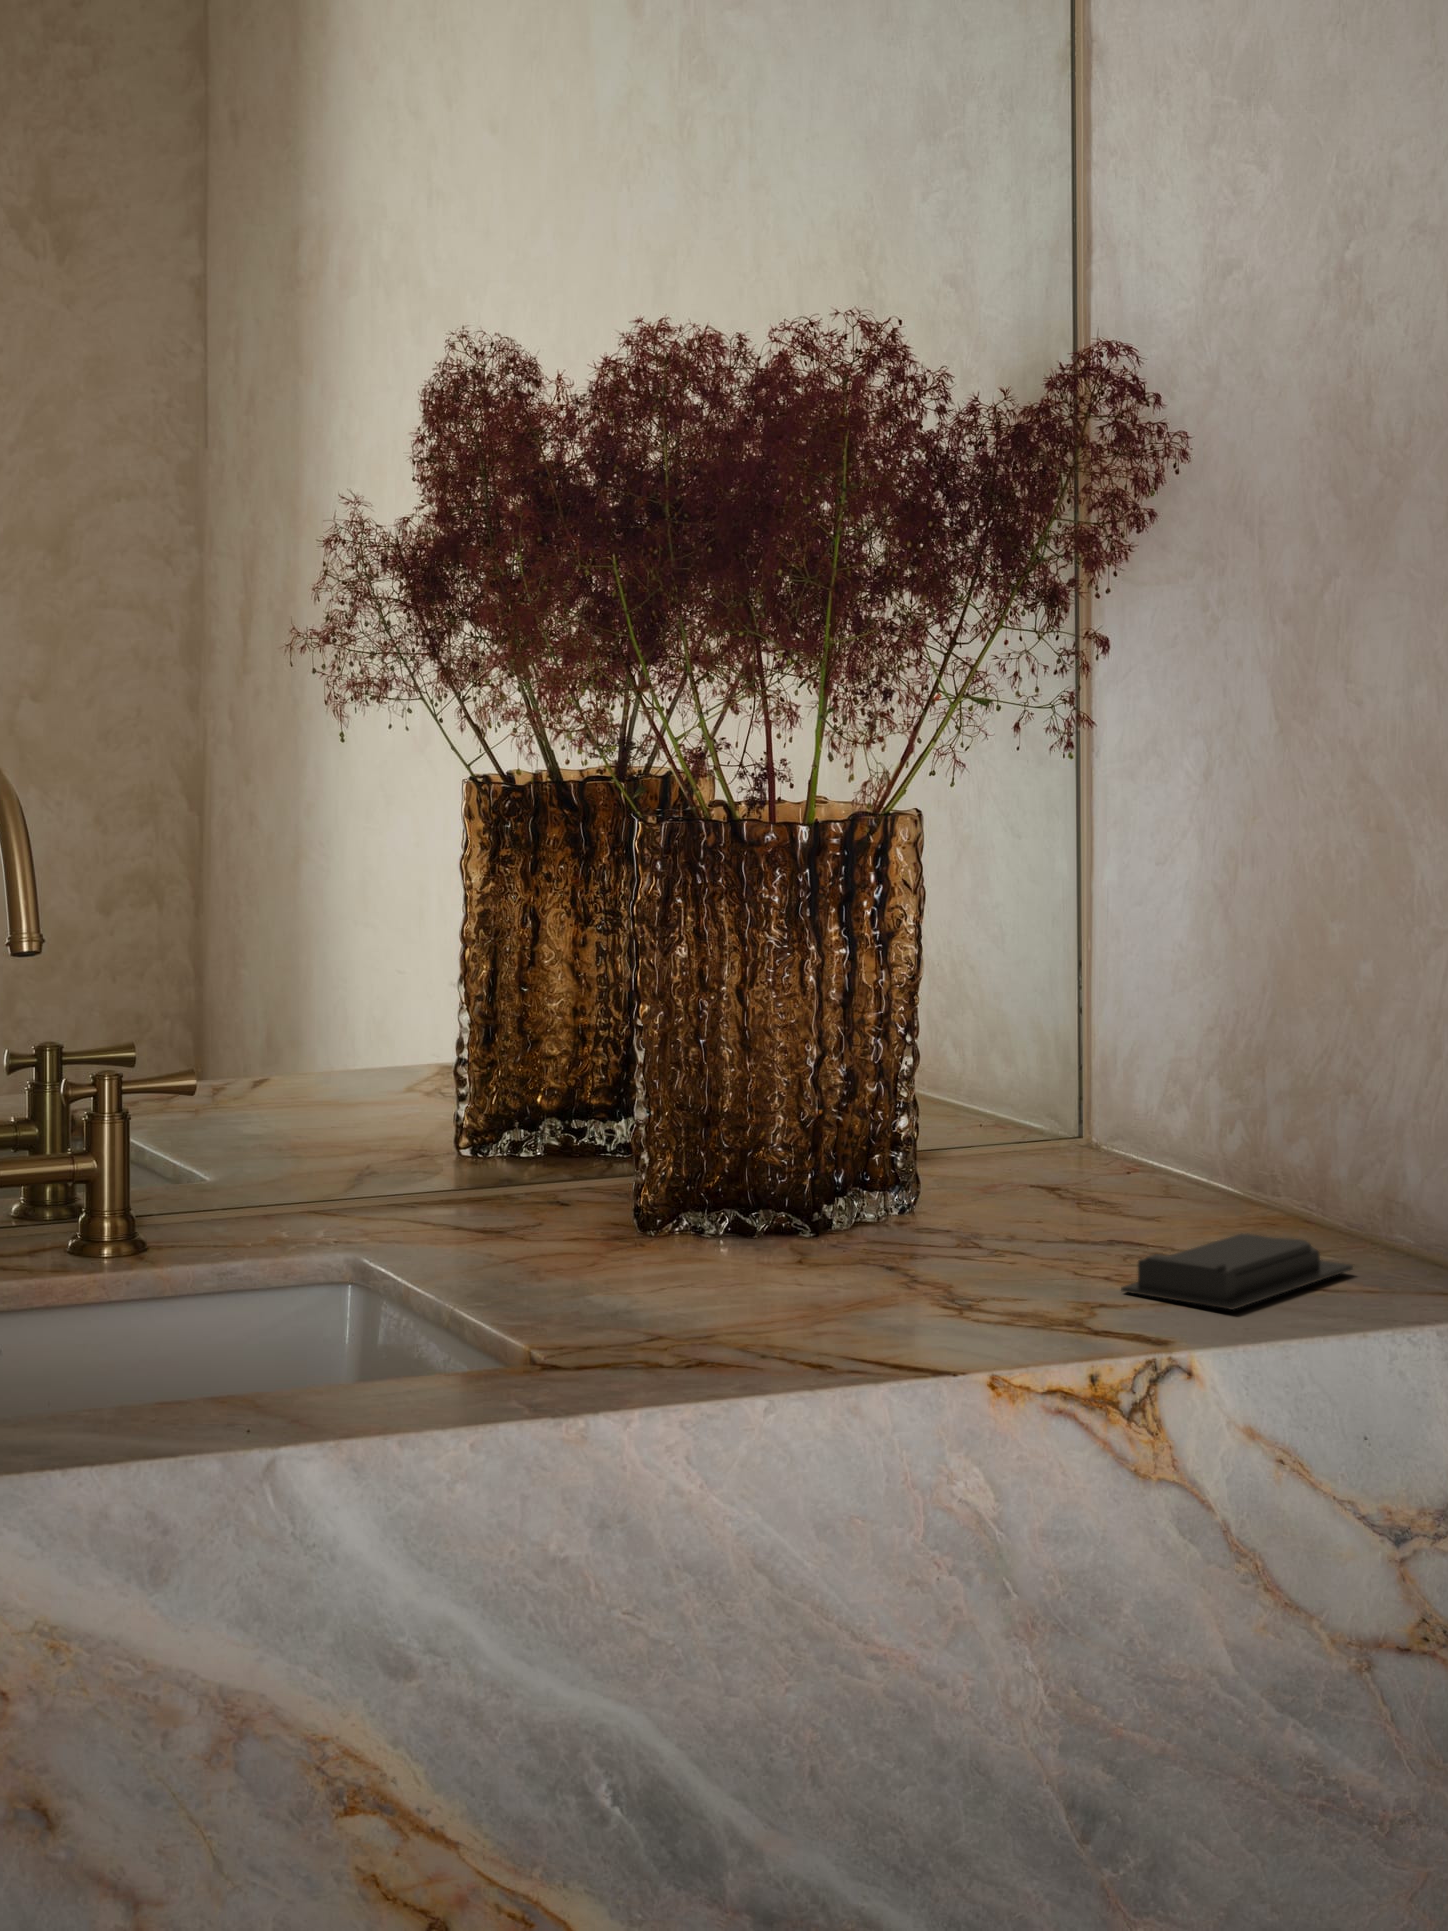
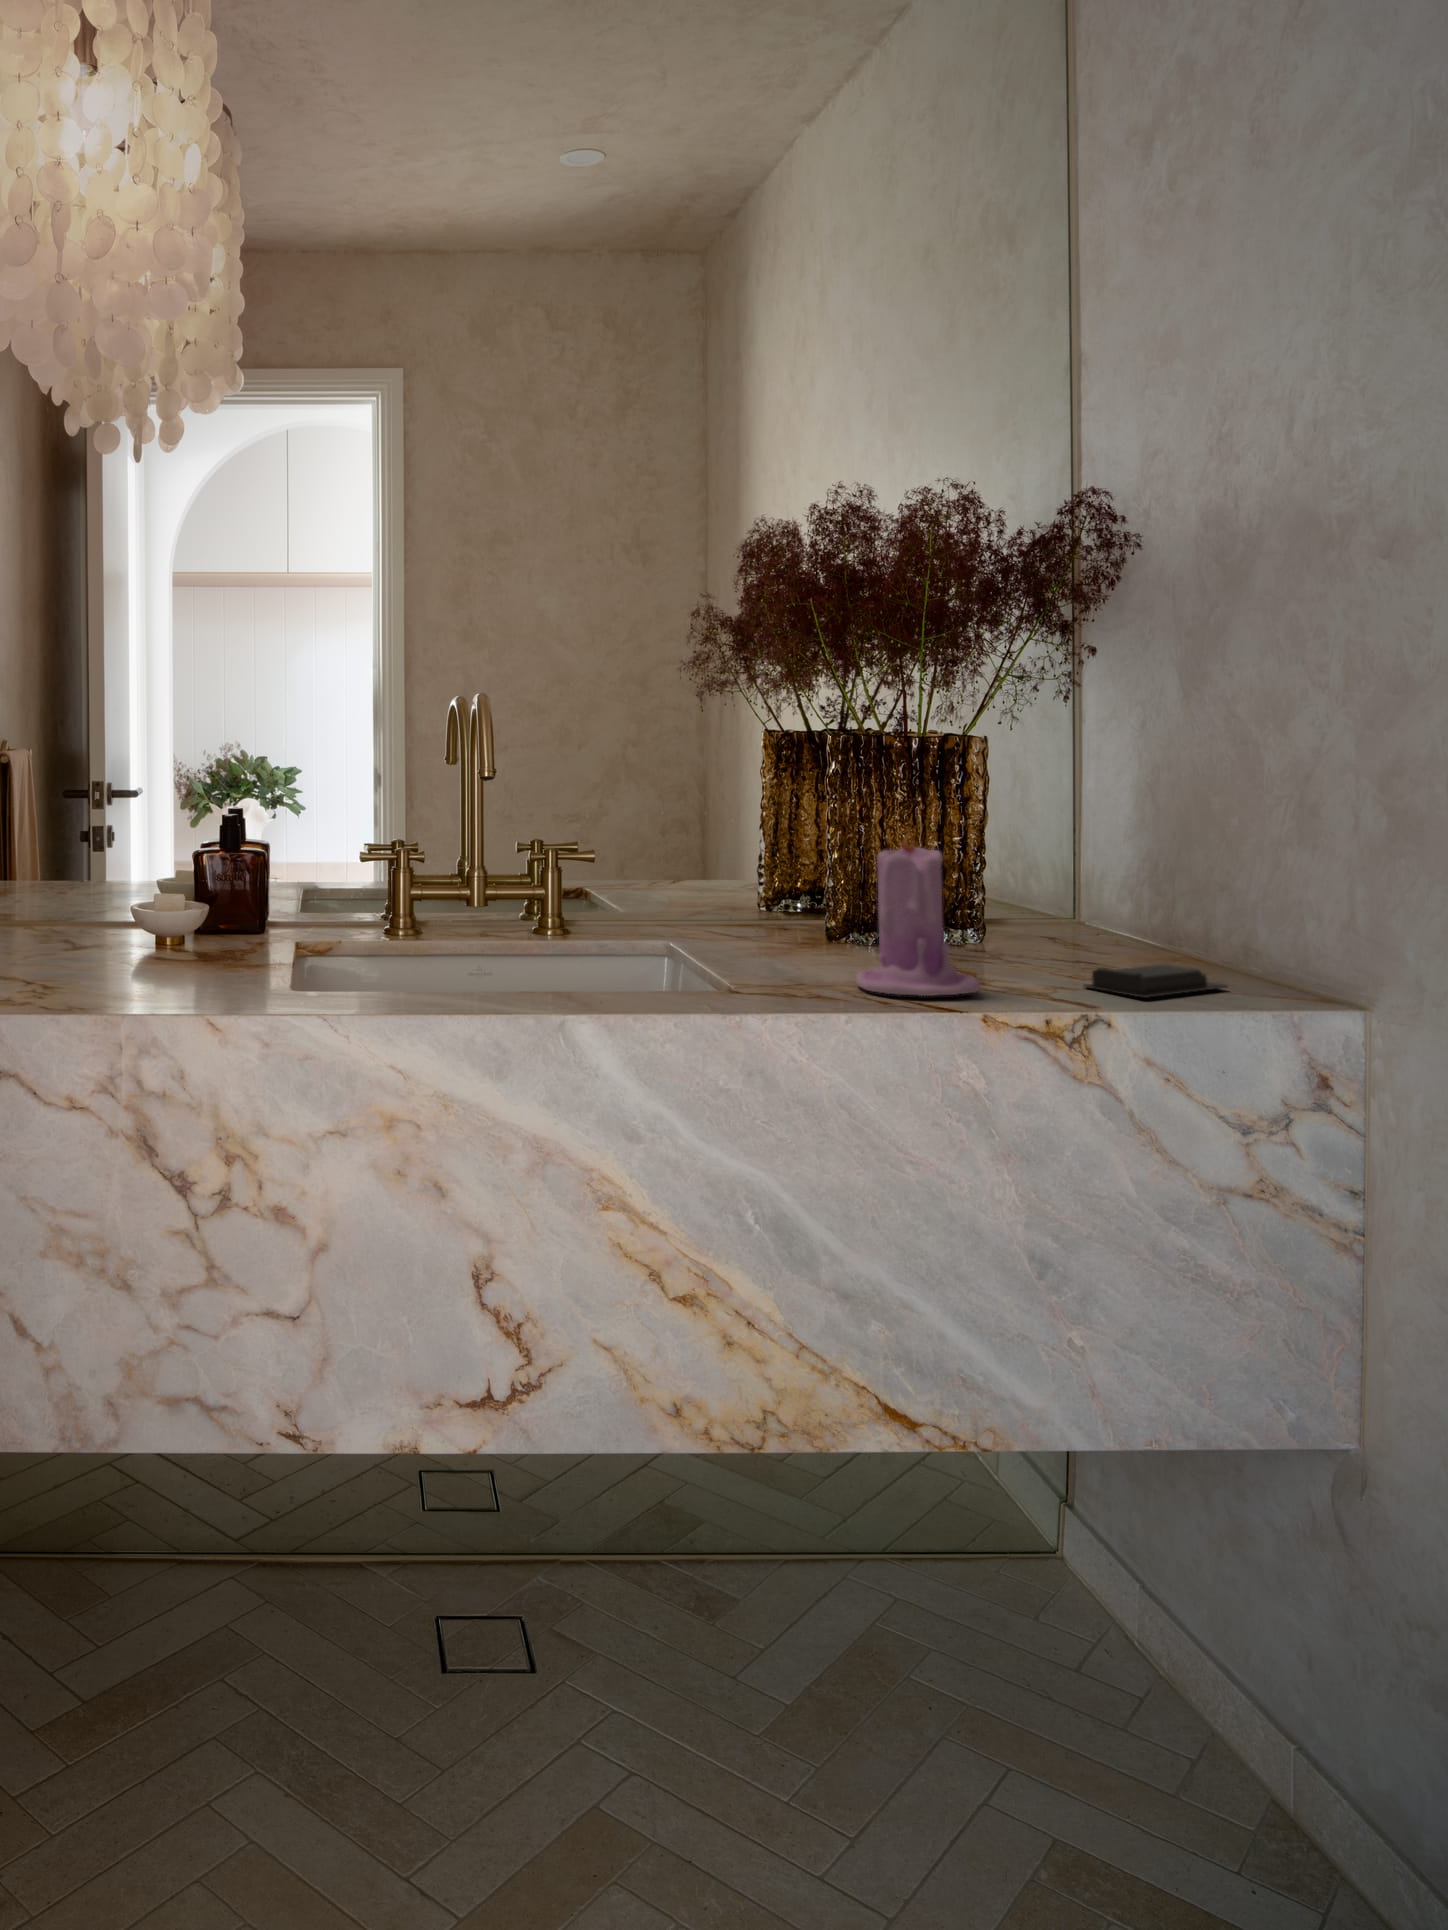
candle: none [732,1020,963,1346] -> present [856,833,980,996]

